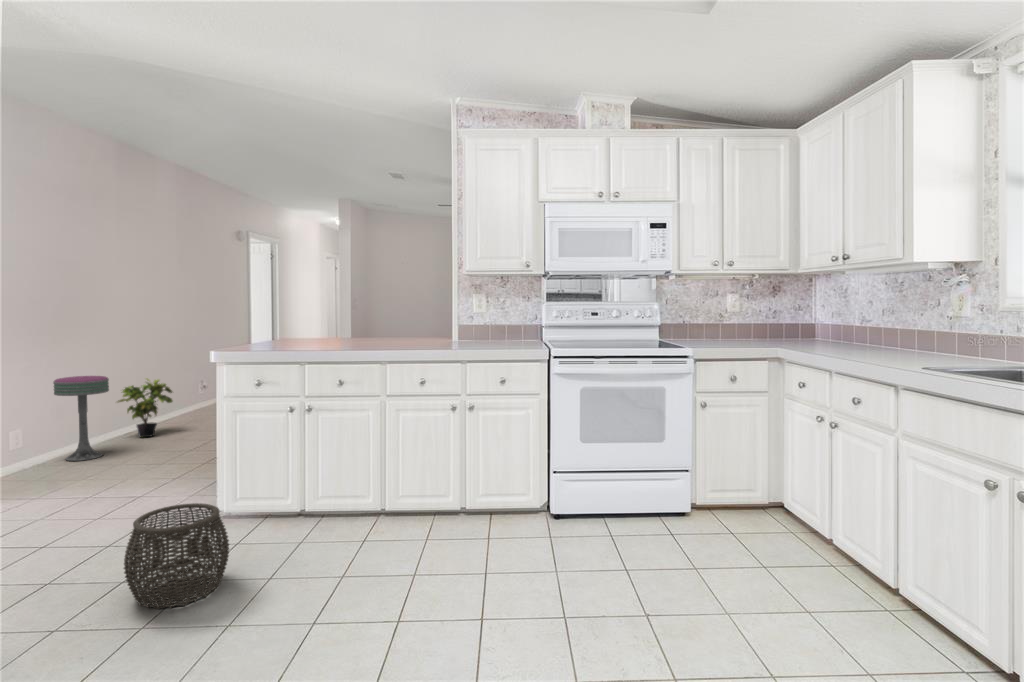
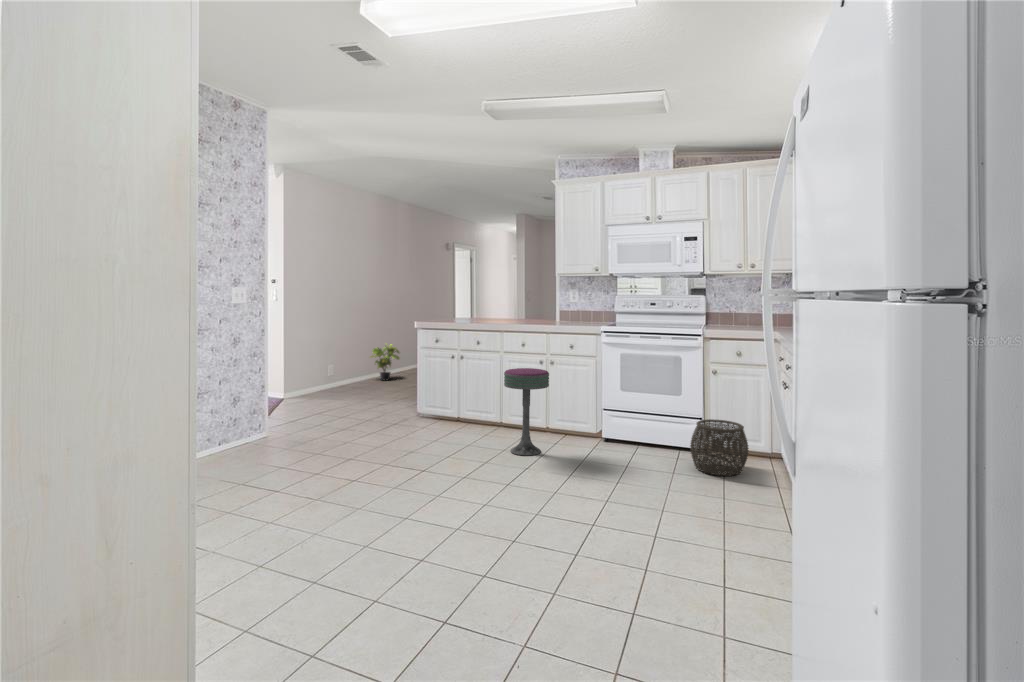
bar stool: present [53,376,109,461] -> present [504,368,549,456]
woven basket: present [124,503,229,609] -> present [690,419,749,476]

